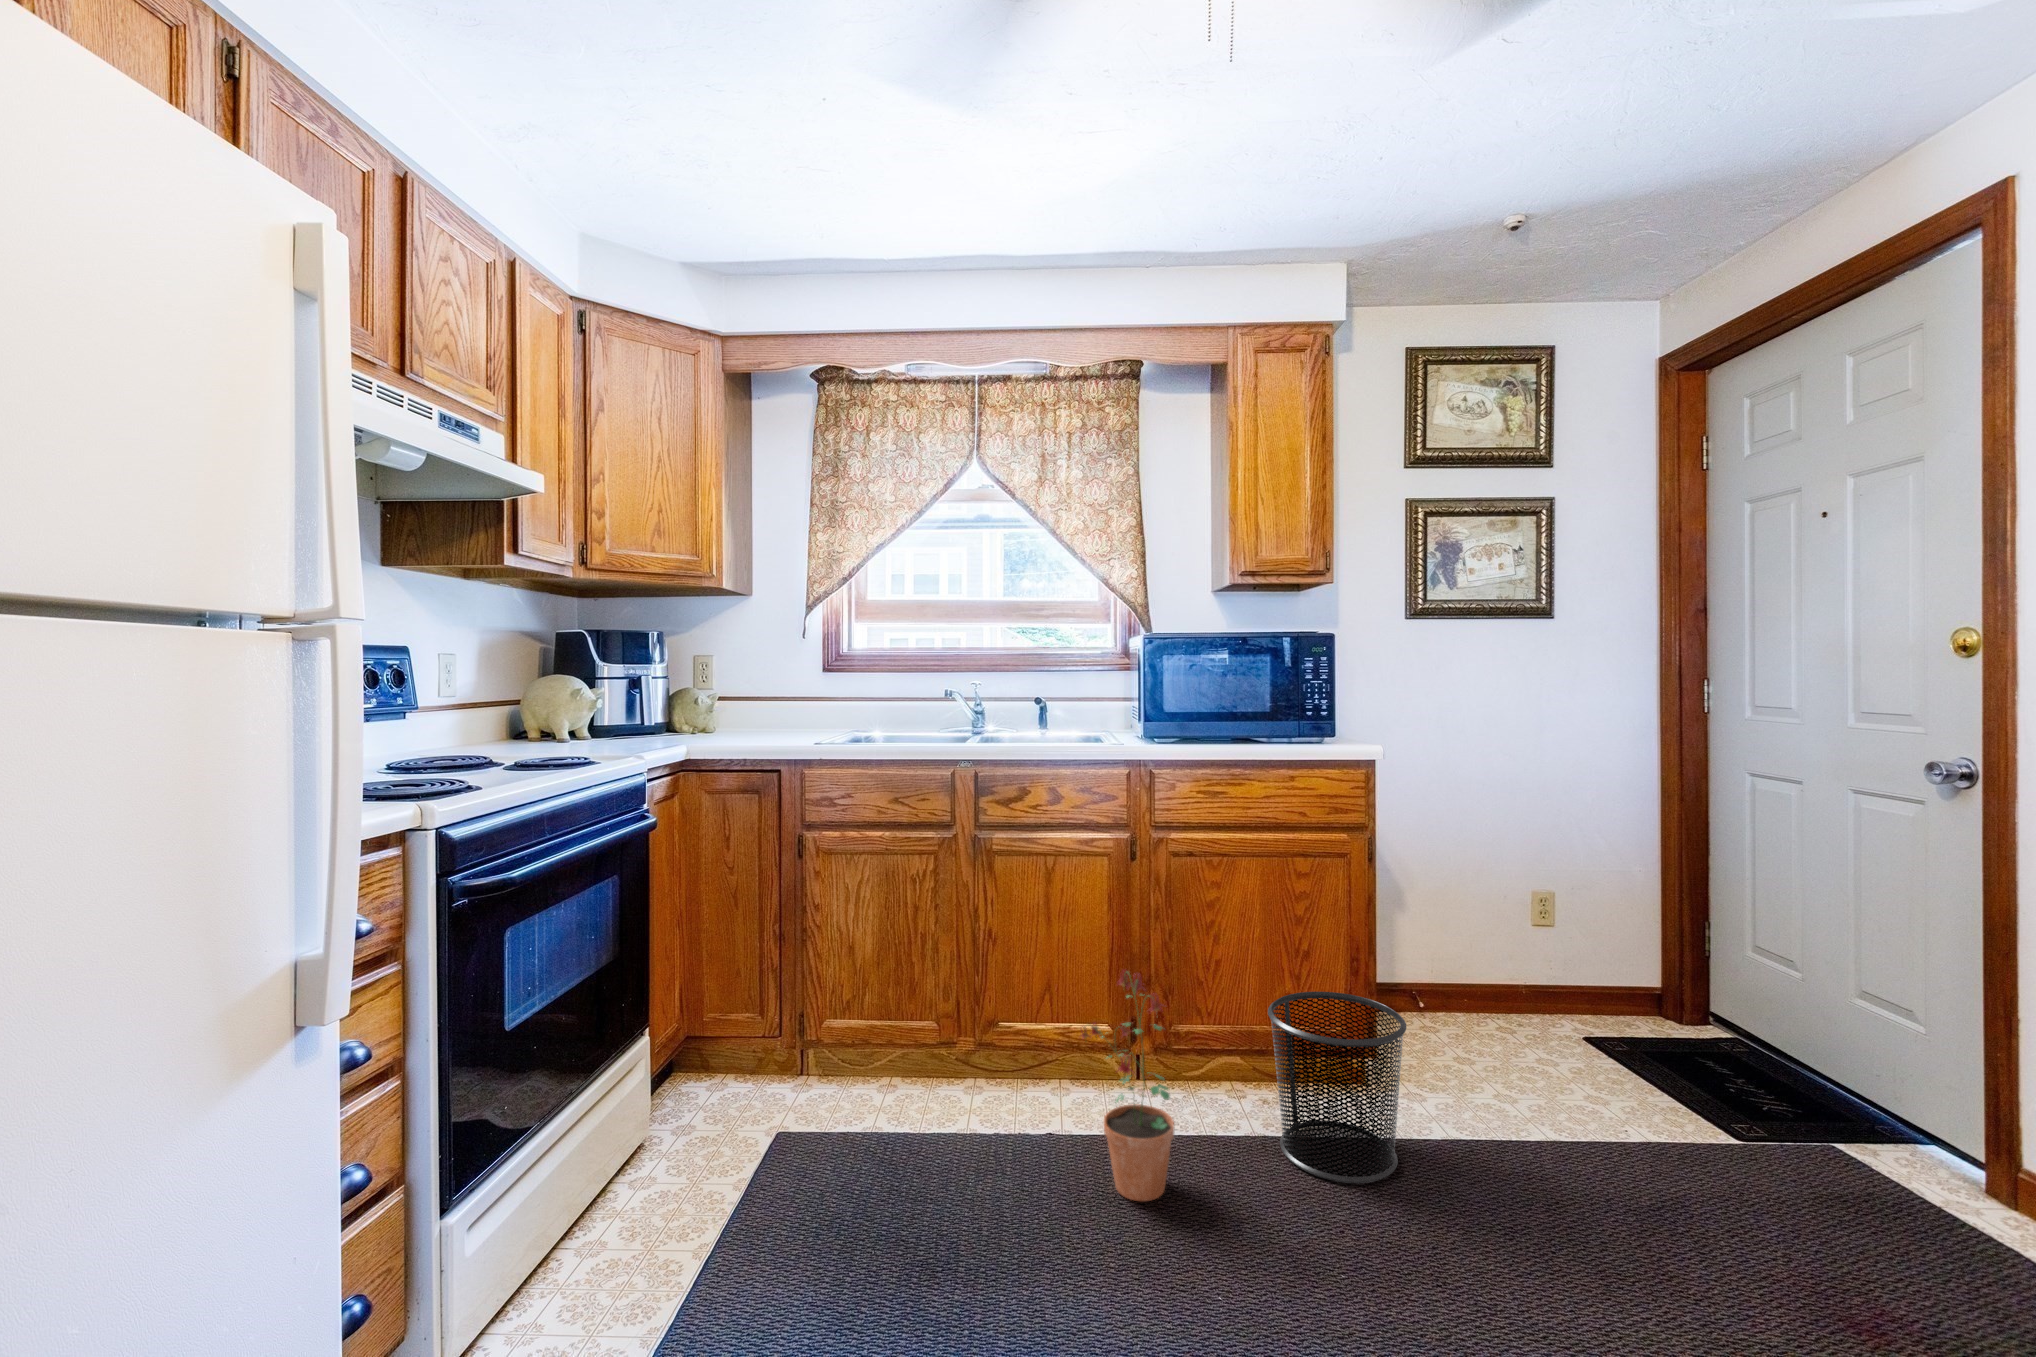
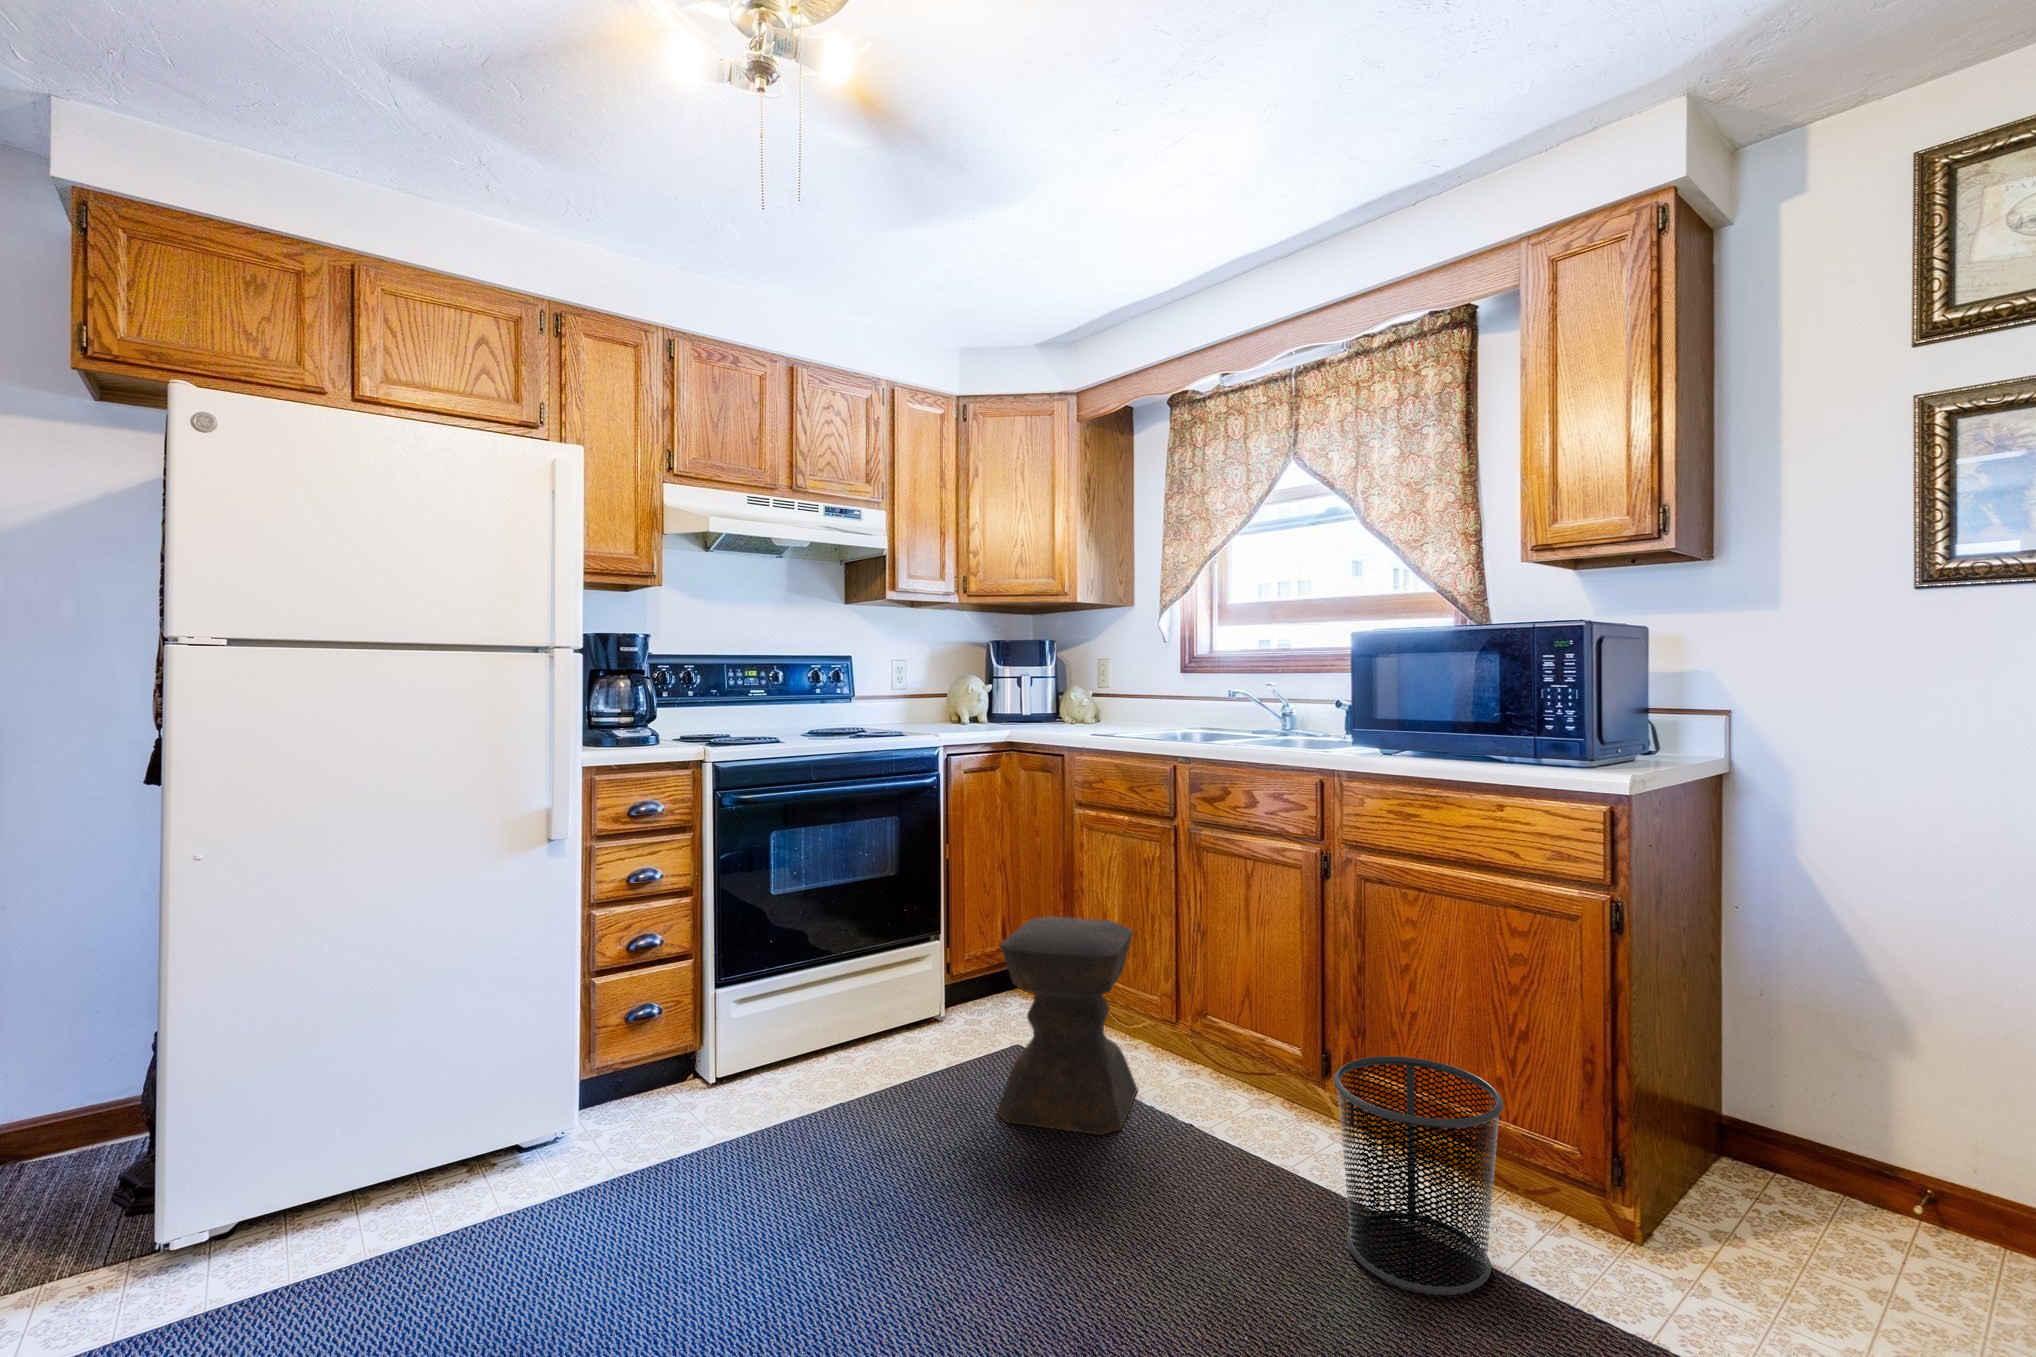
stool: none [851,952,1028,1226] -> present [997,916,1138,1135]
potted plant: present [1081,970,1174,1201] -> none [1139,967,1216,1190]

